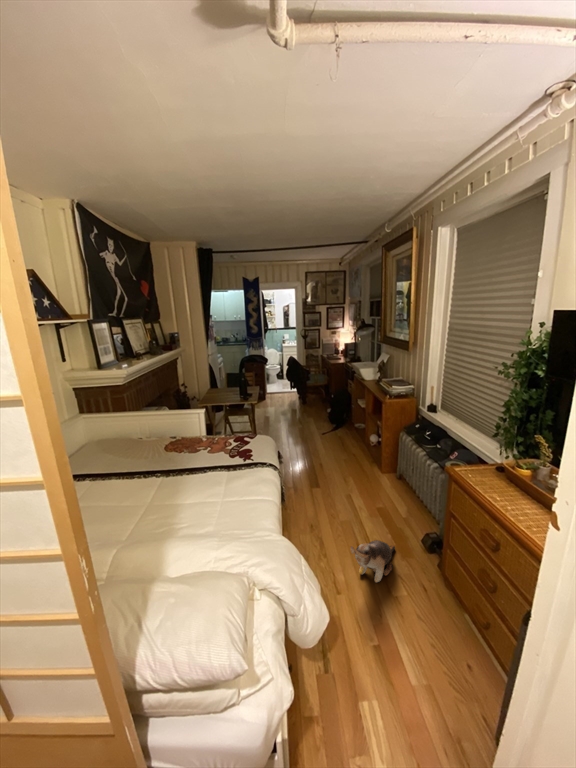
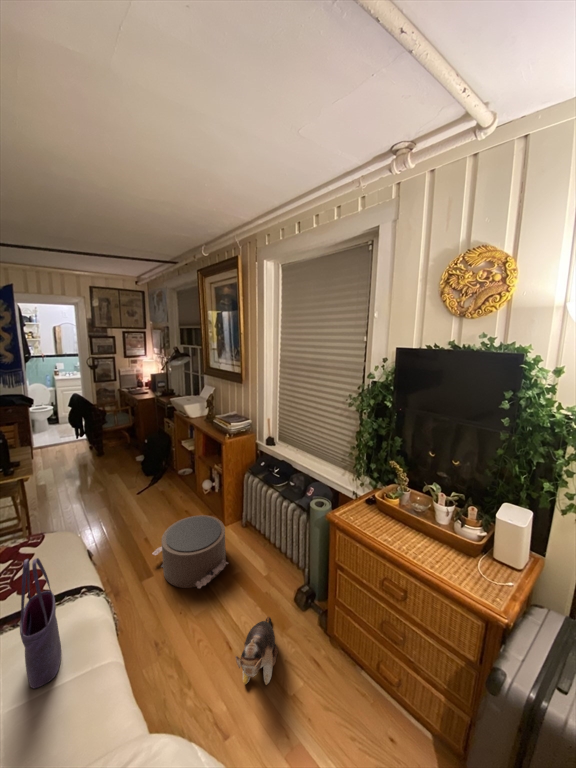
tote bag: none [234,429,252,495] -> present [20,558,61,688]
pouf: none [320,456,375,507] -> present [152,515,228,588]

